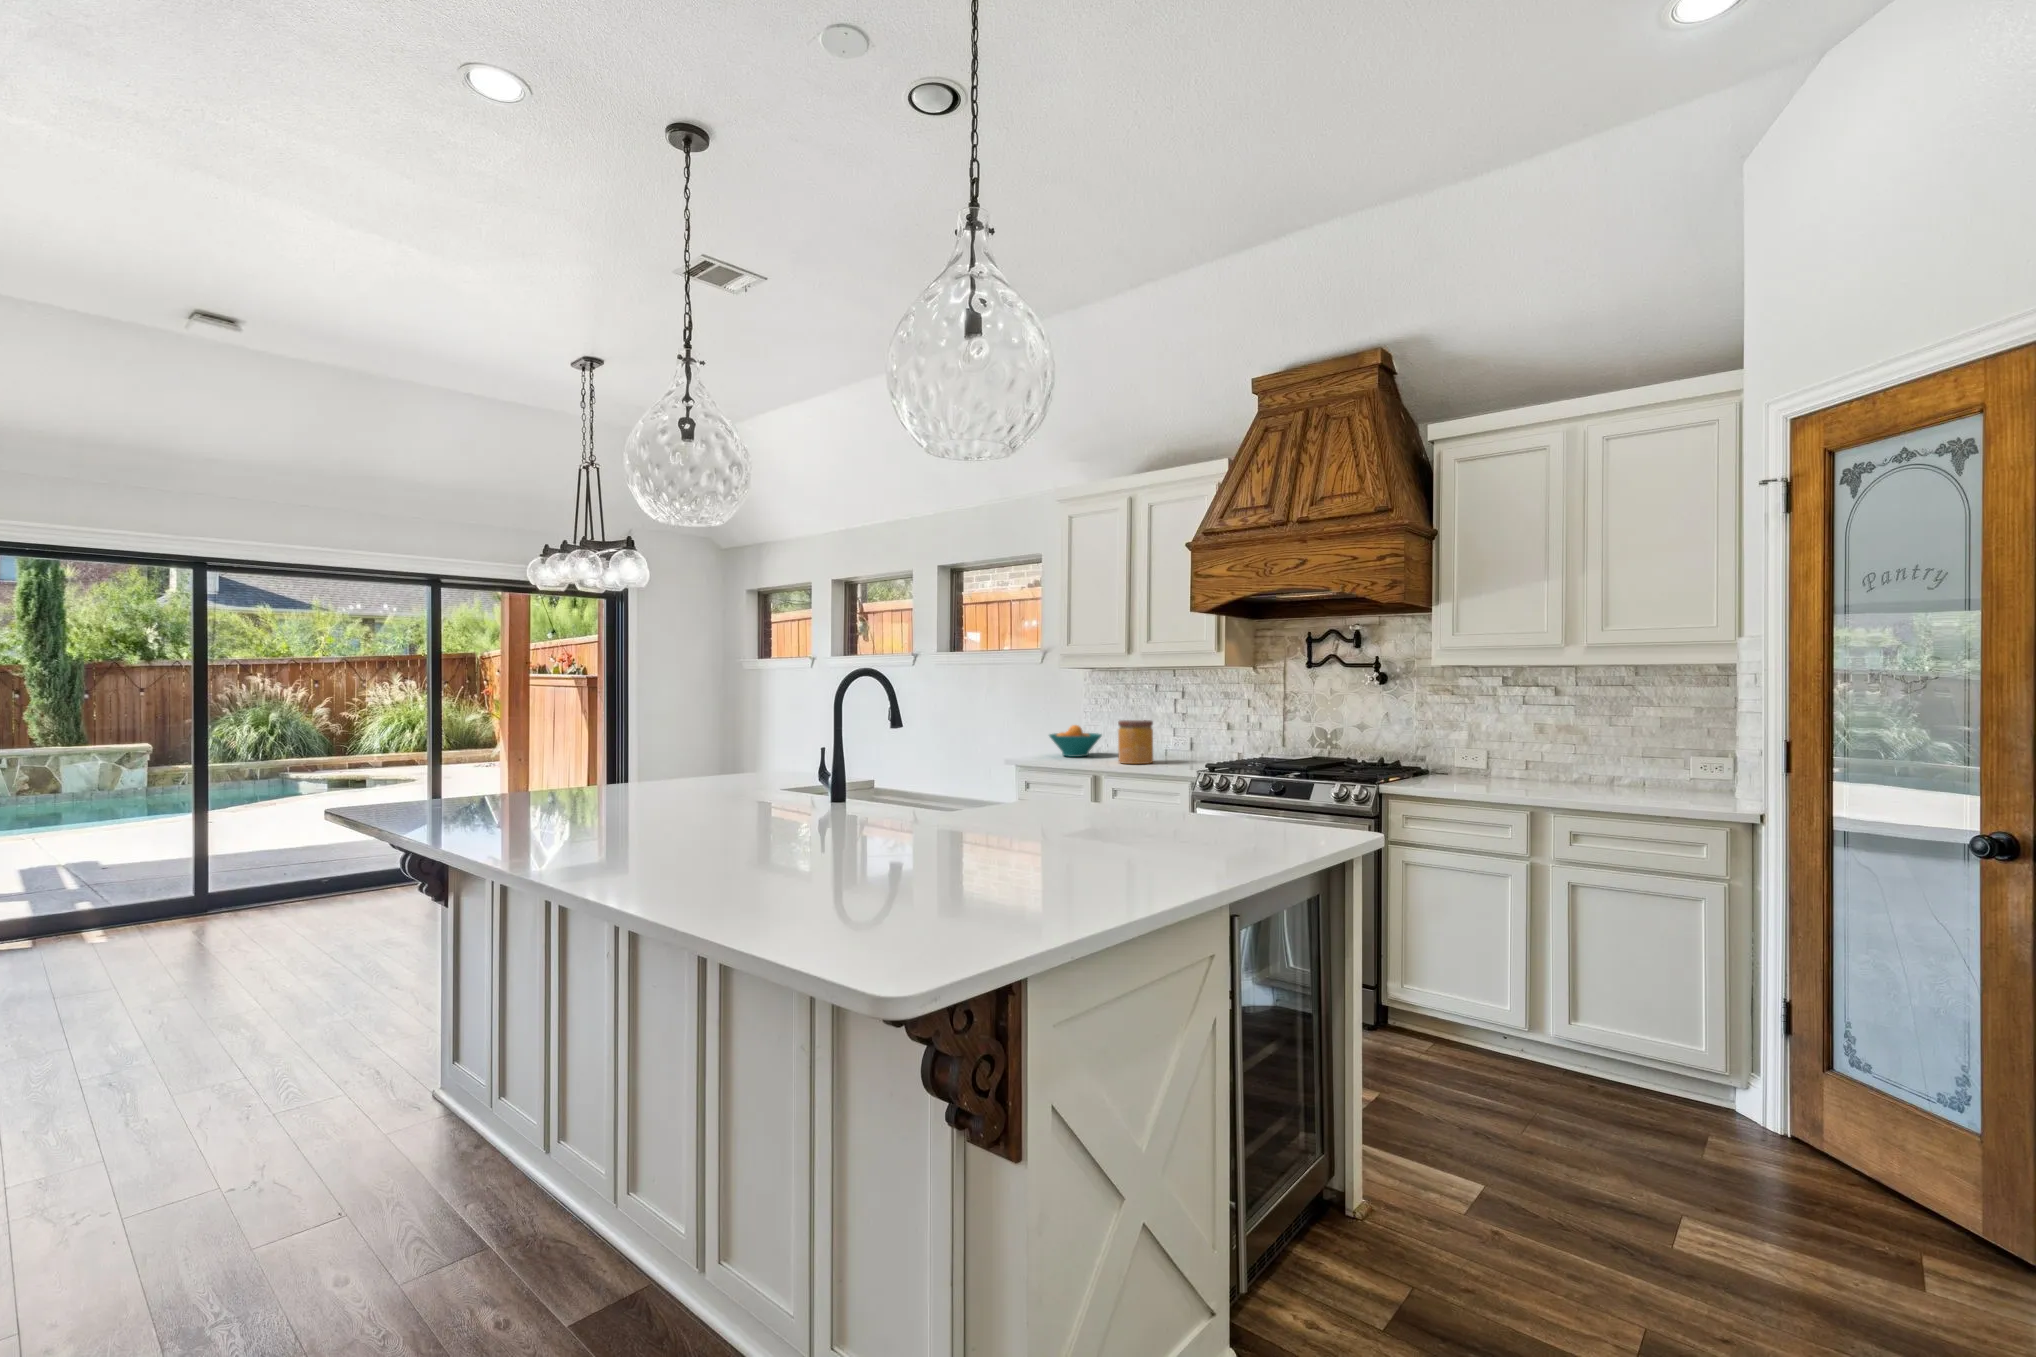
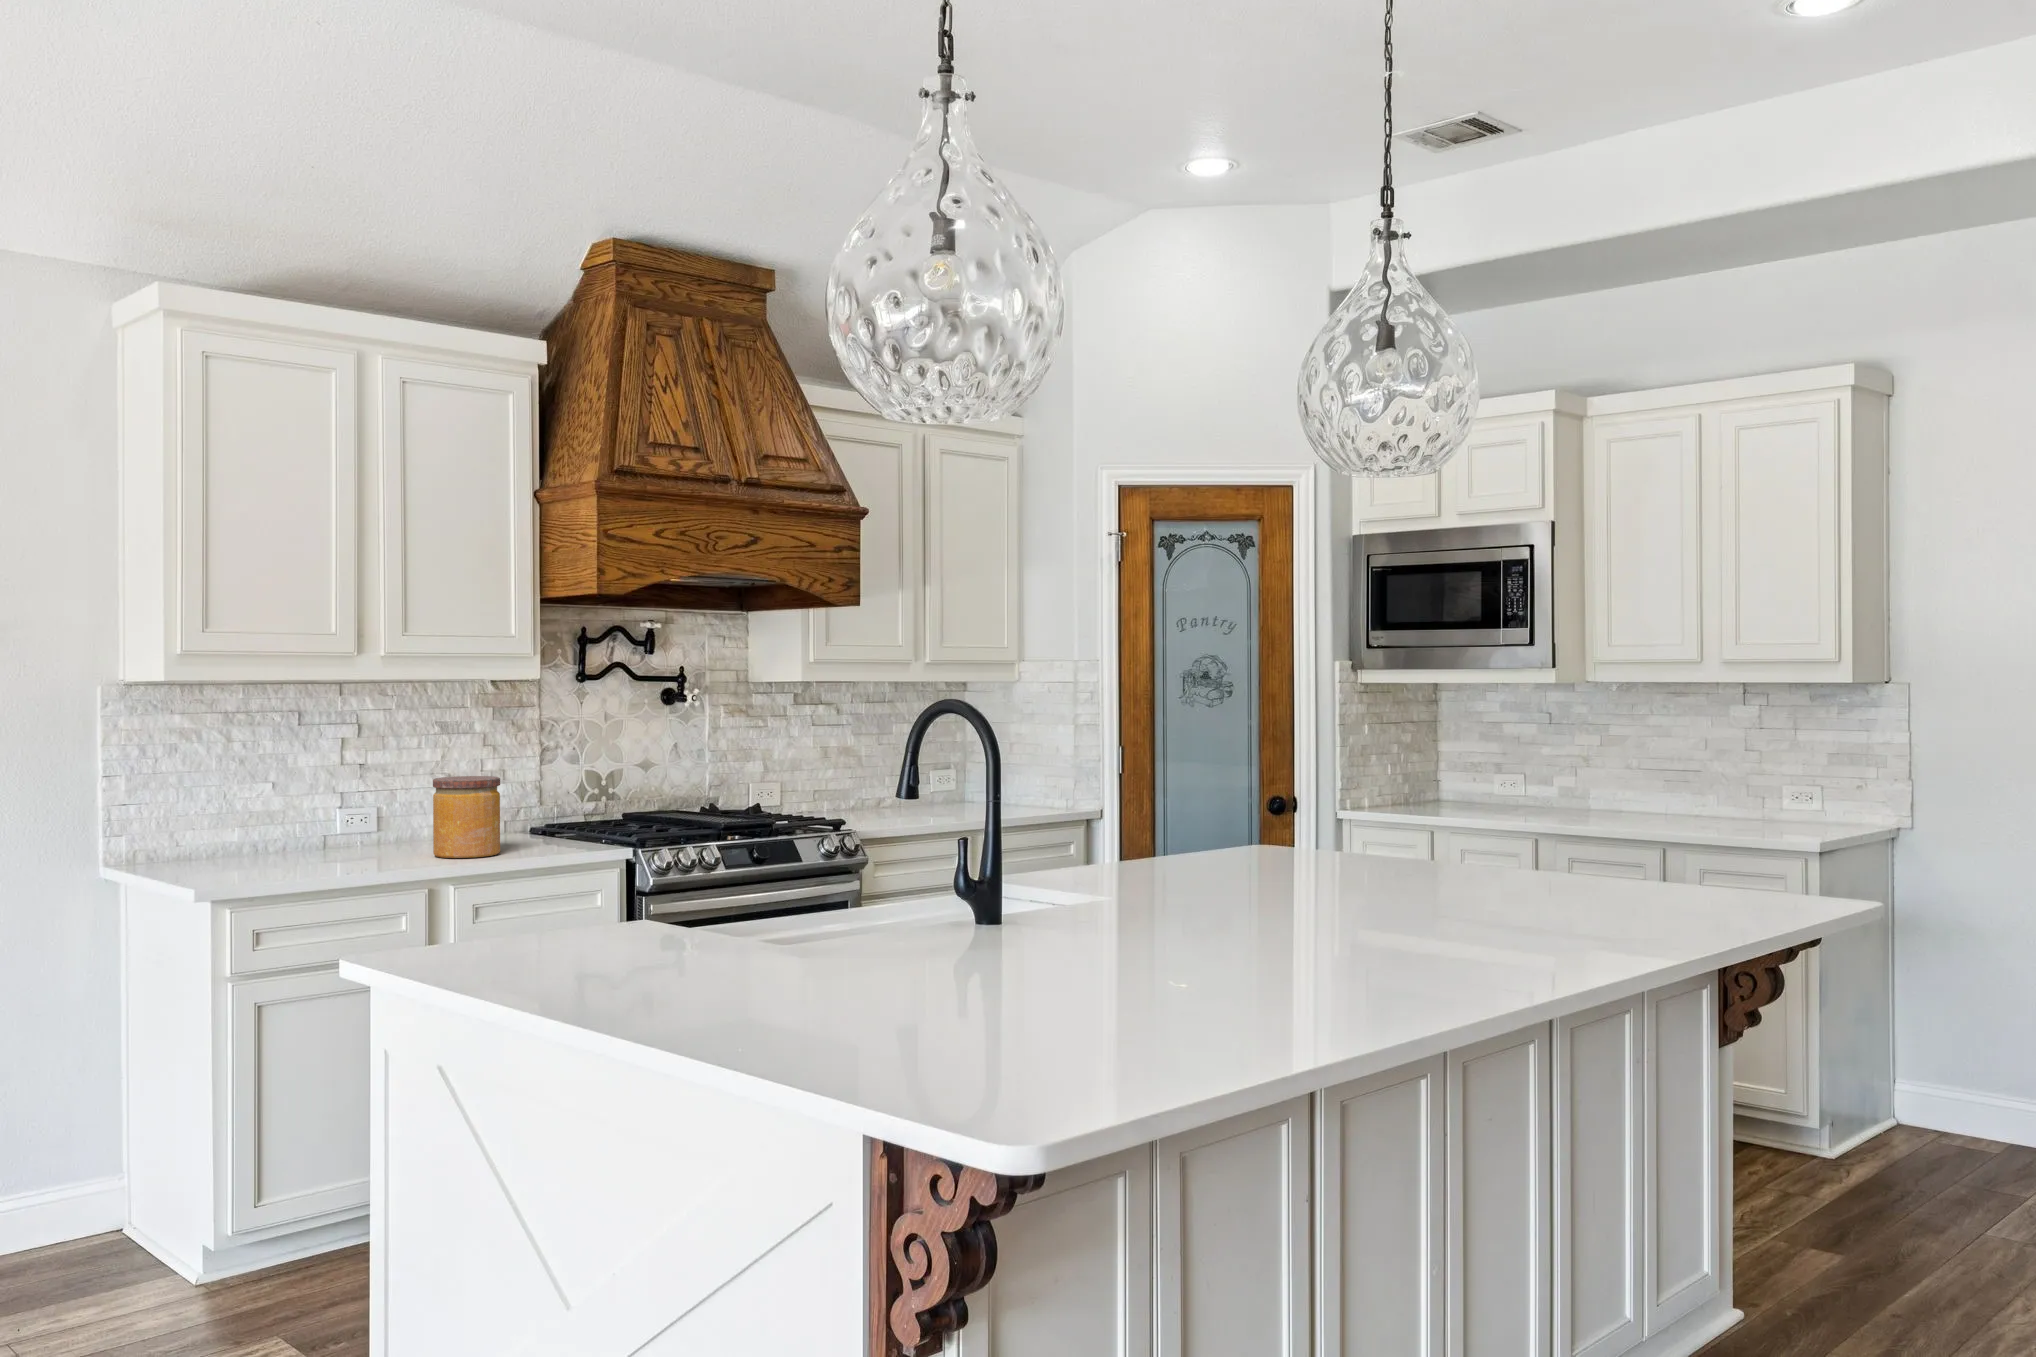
fruit bowl: present [1049,725,1101,757] -> none [213,800,338,869]

